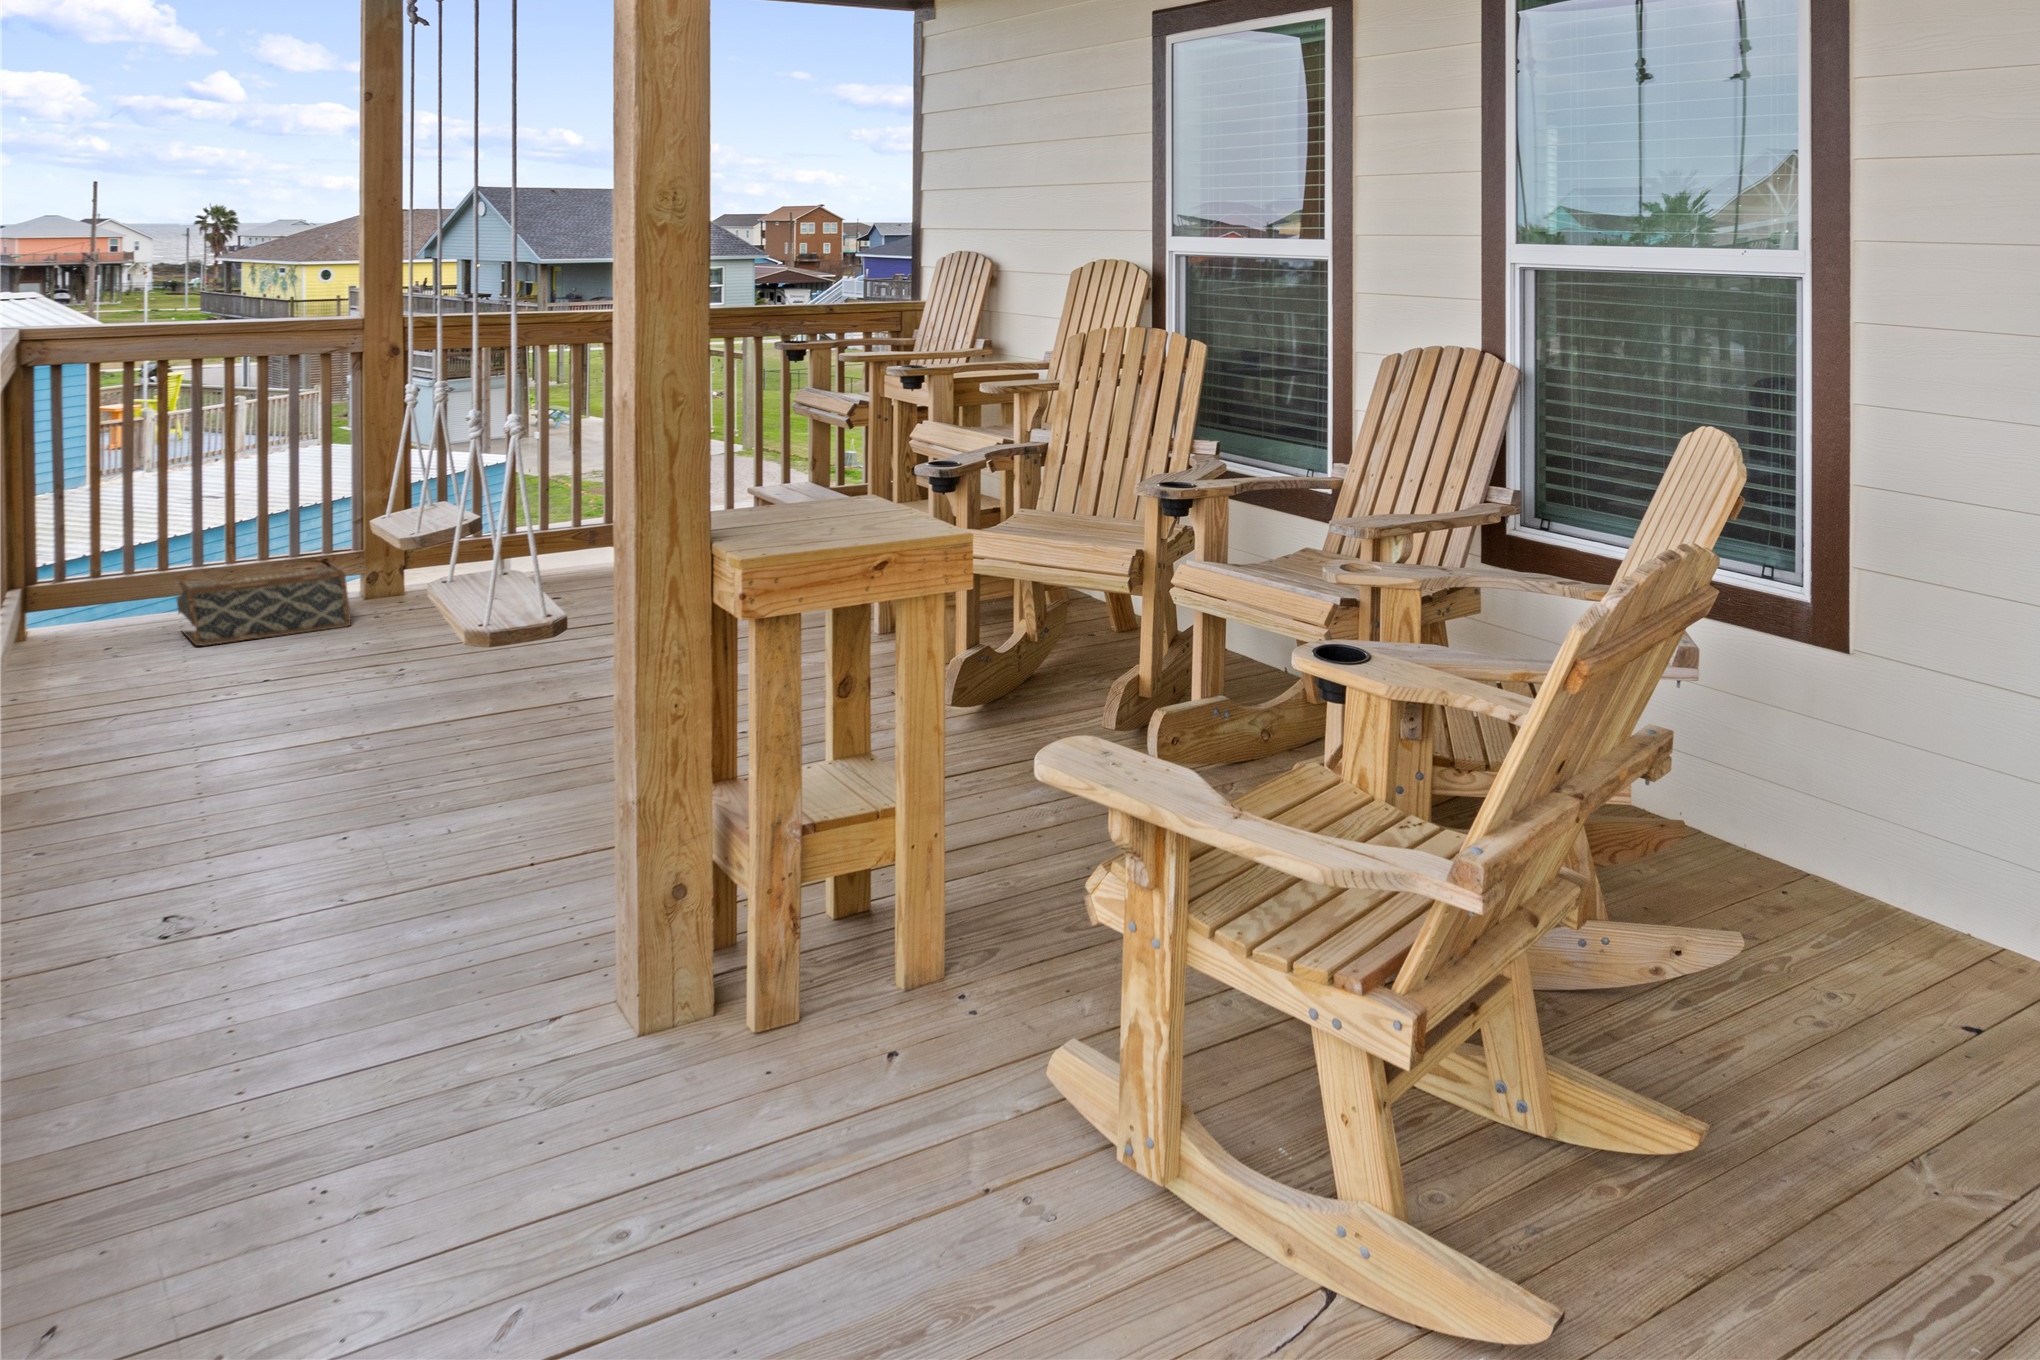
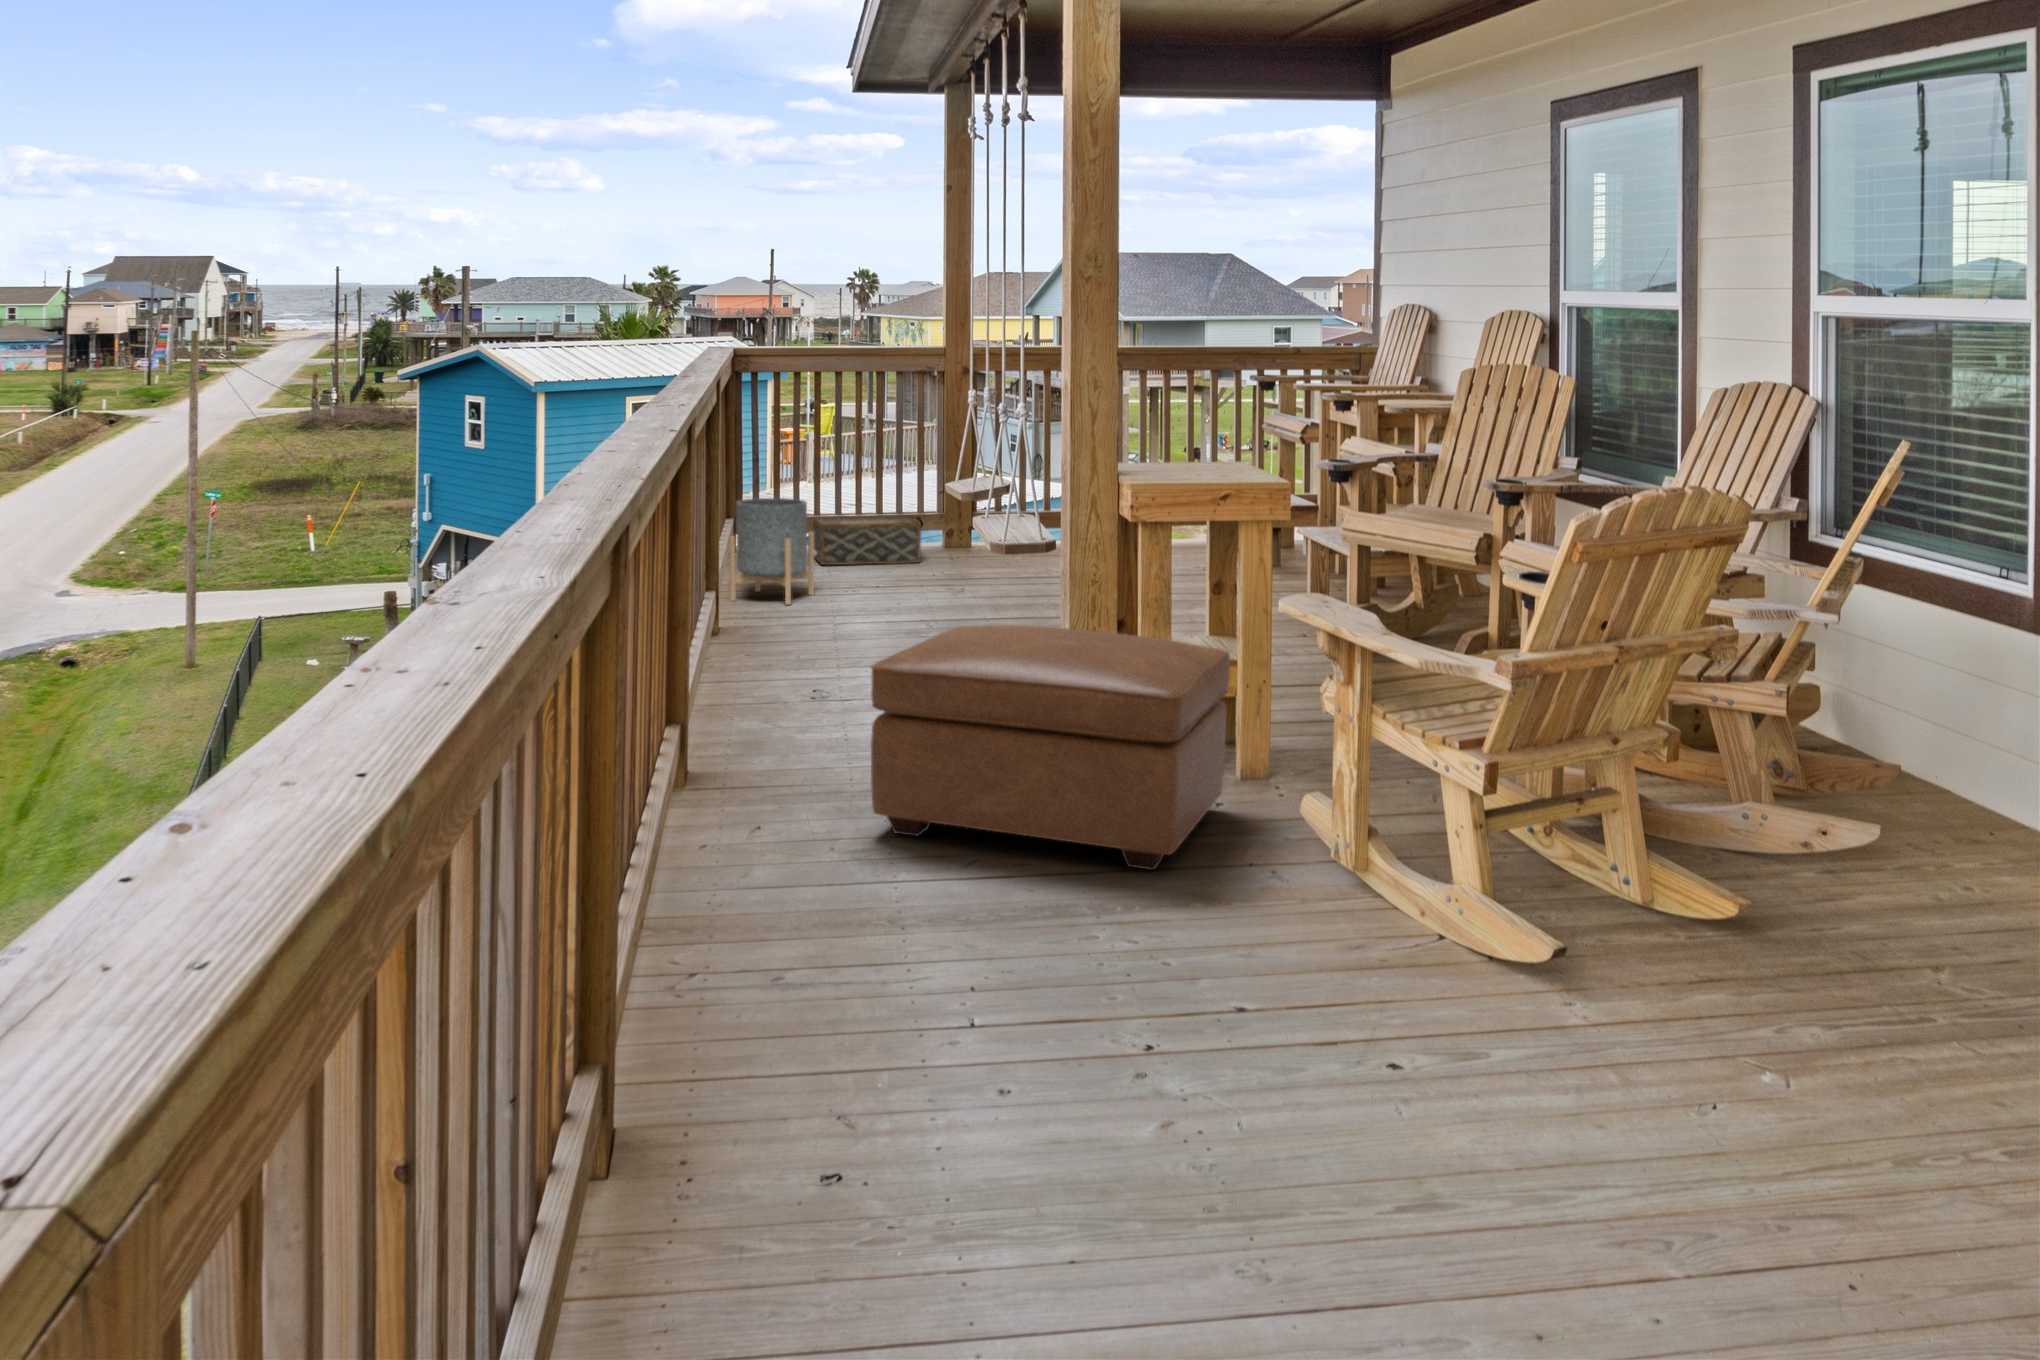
planter: none [26,566,187,734] -> present [729,498,814,605]
ottoman: none [299,826,924,1259] -> present [871,625,1230,870]

